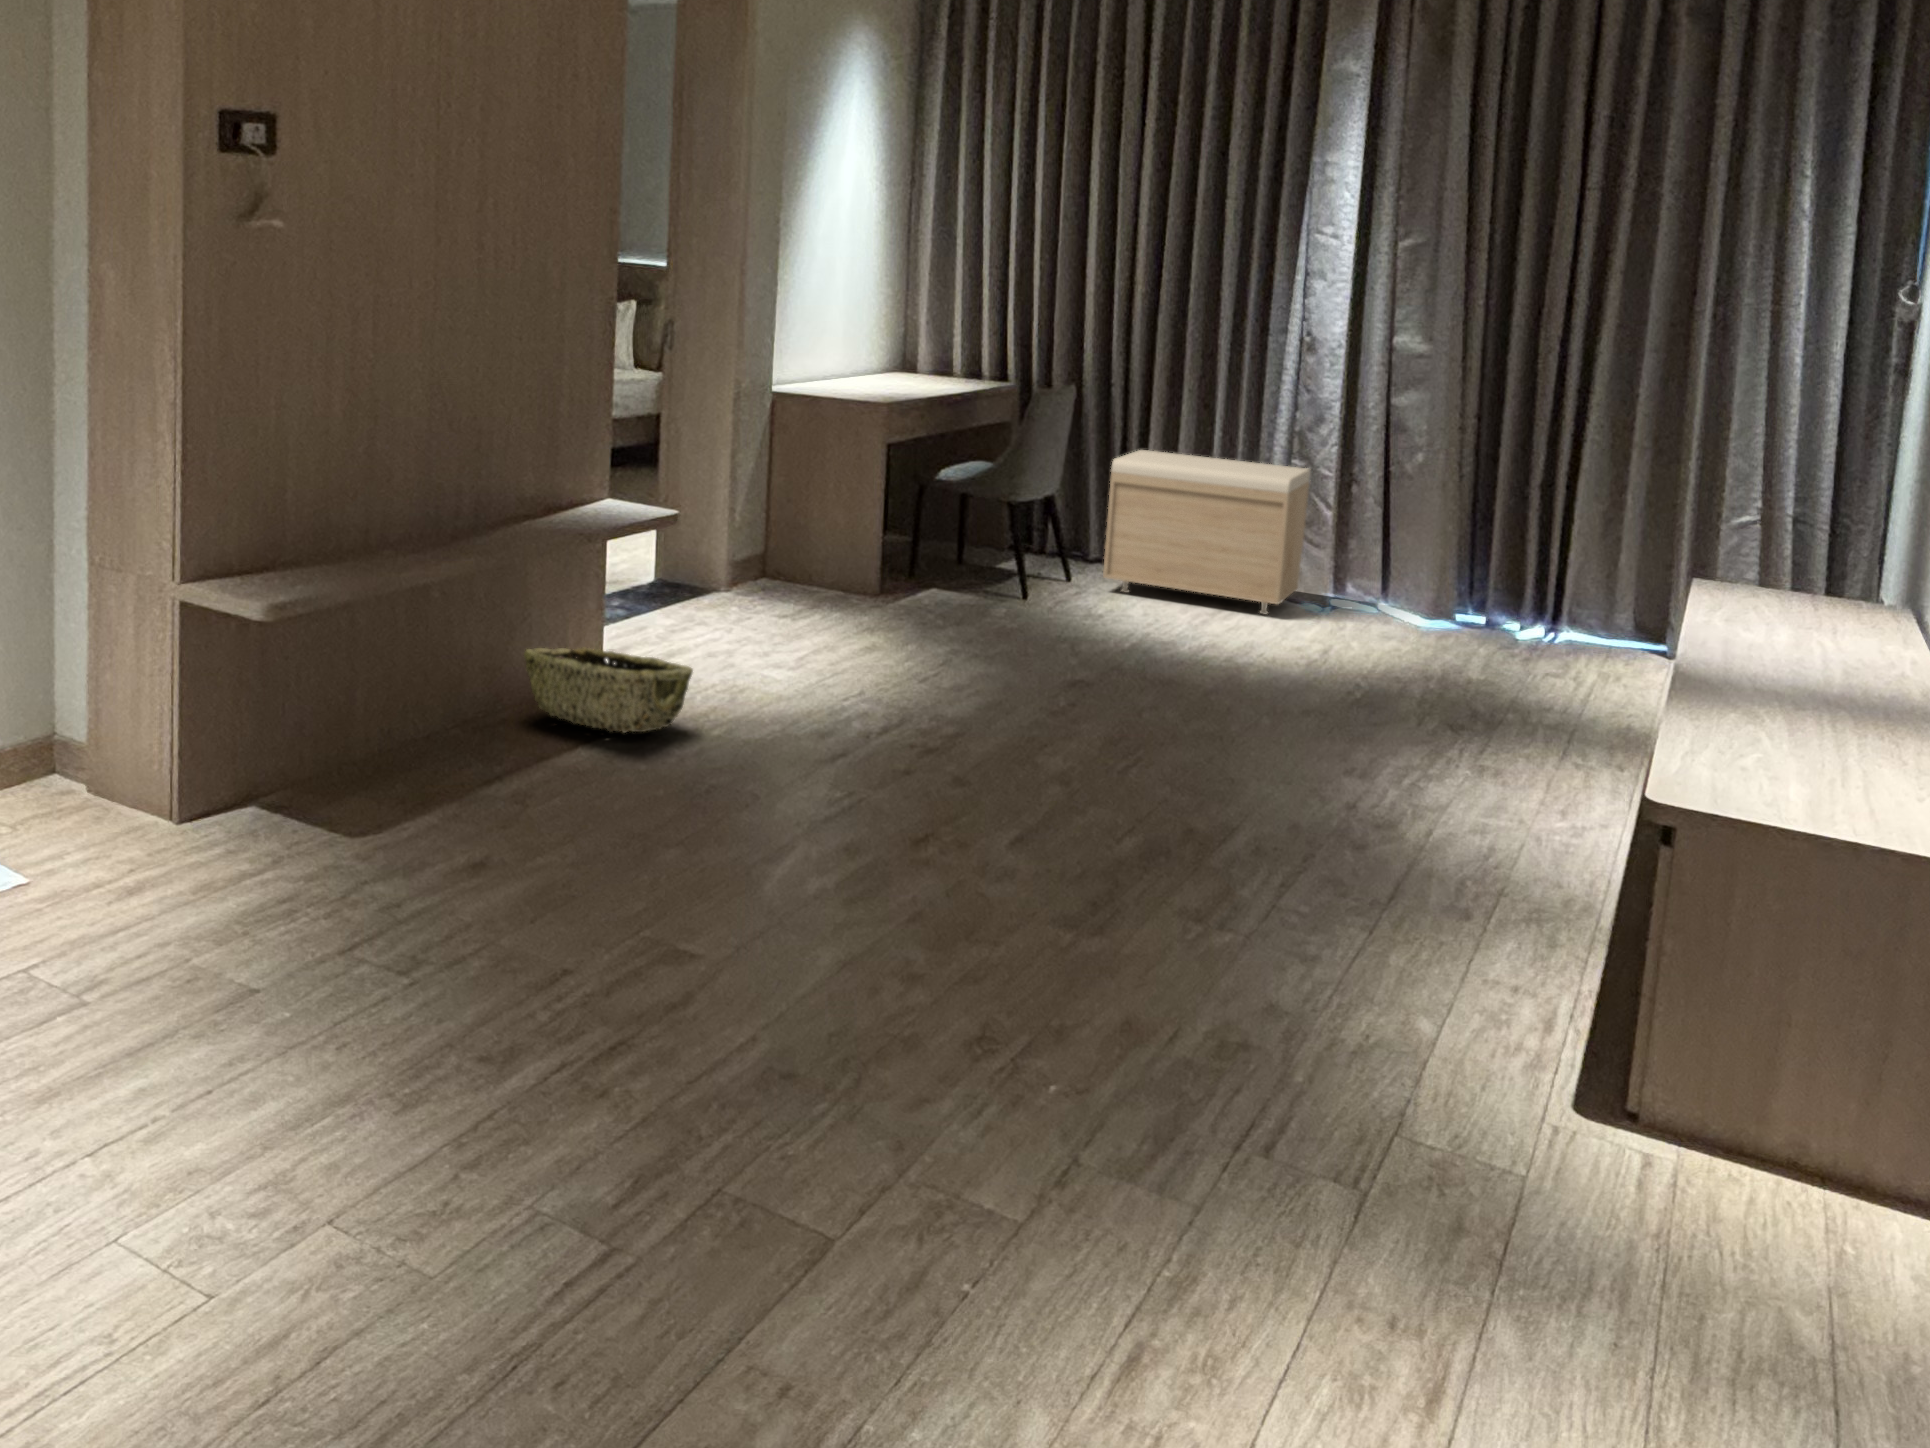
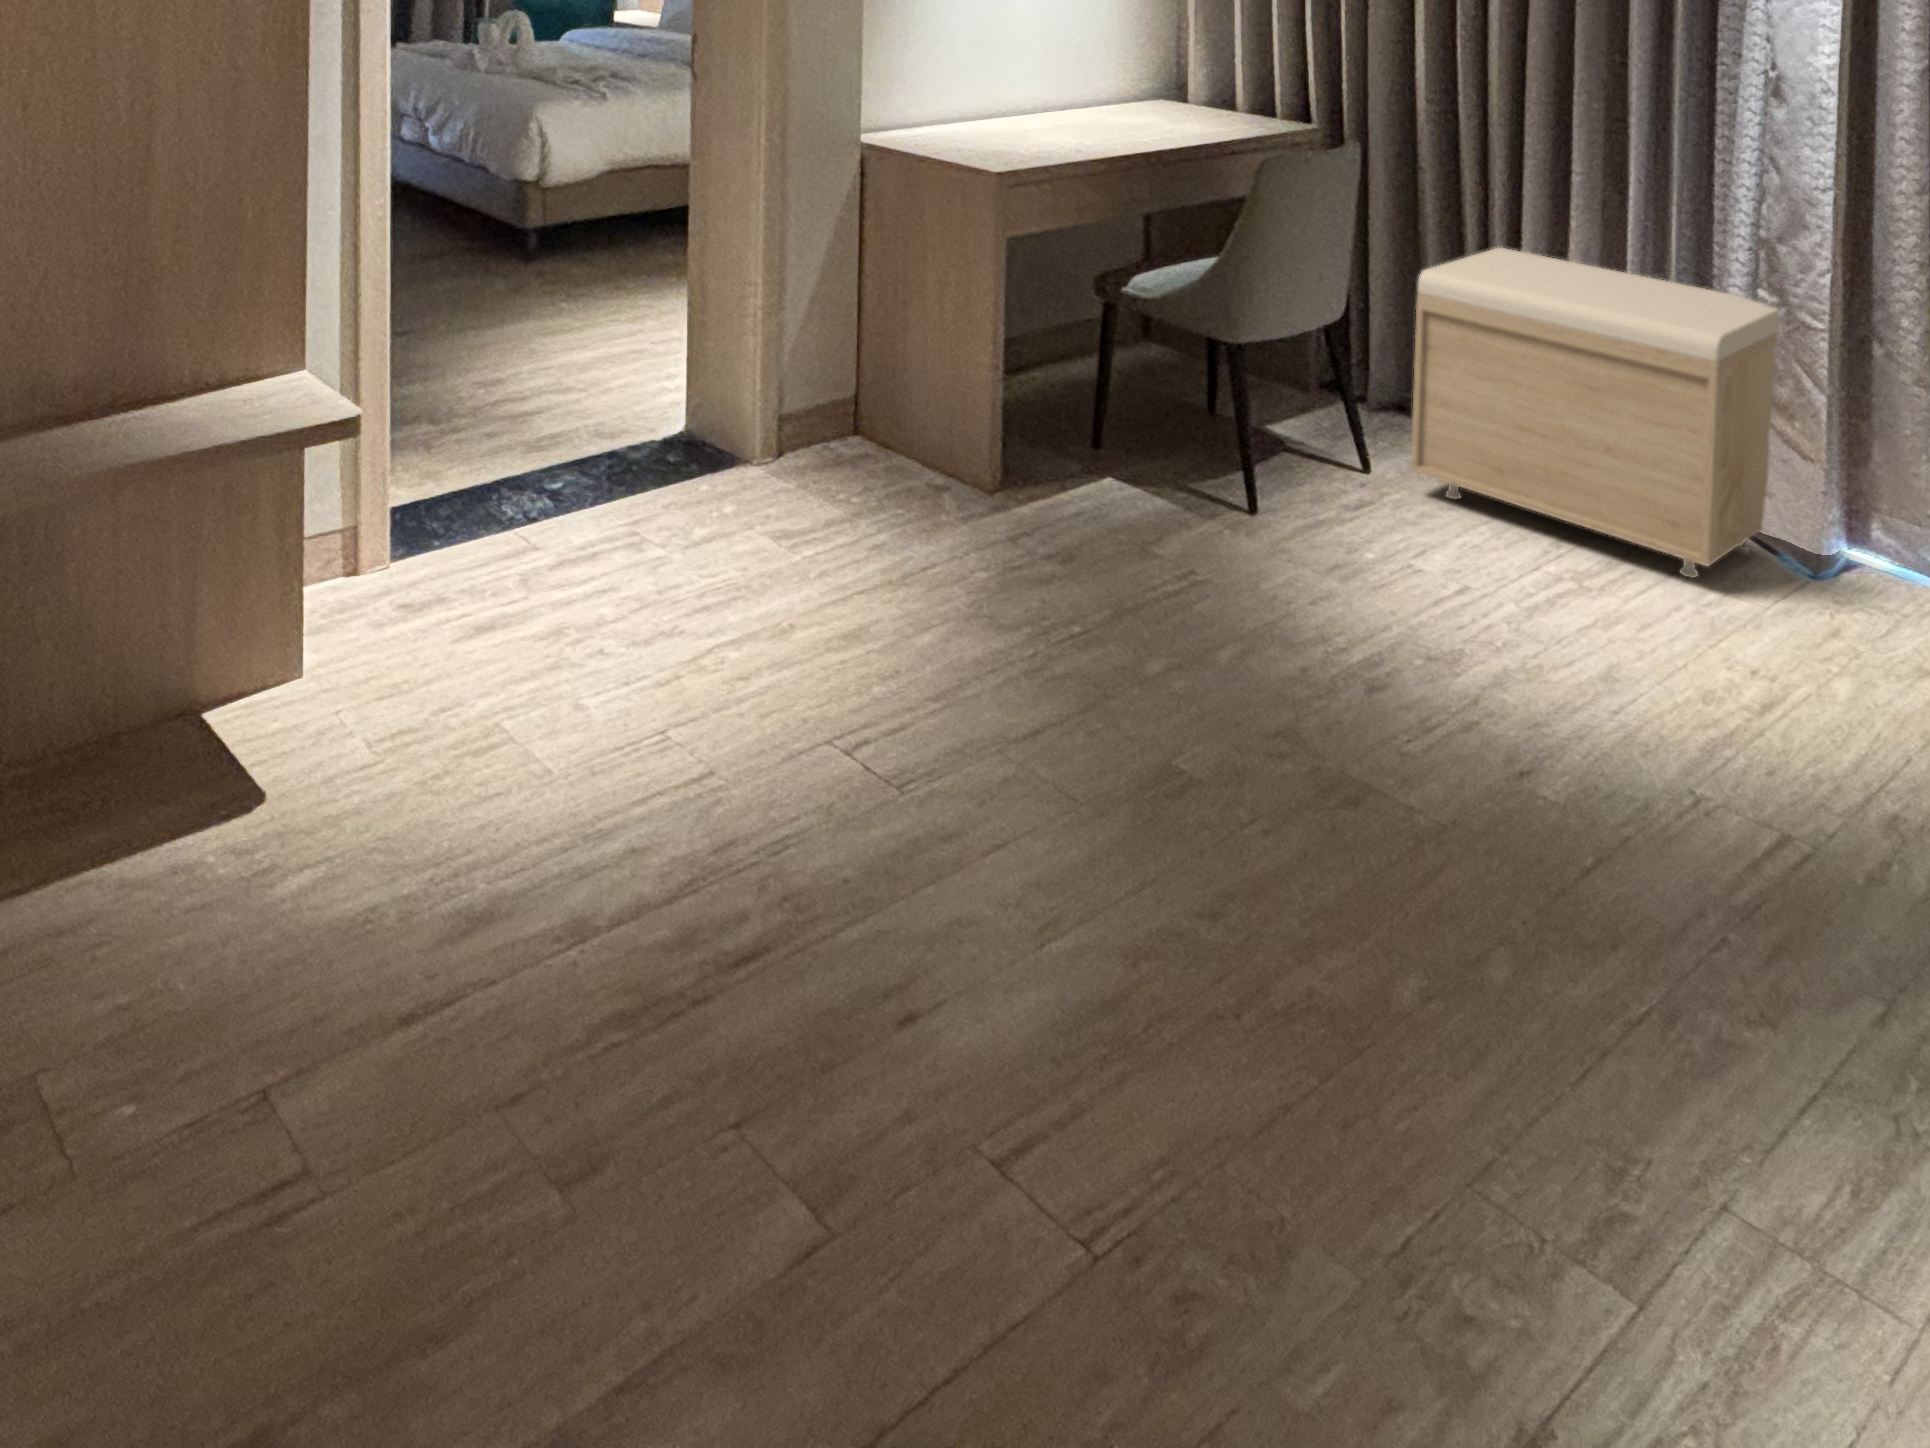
woven basket: present [524,648,693,733] -> none [20,643,281,871]

